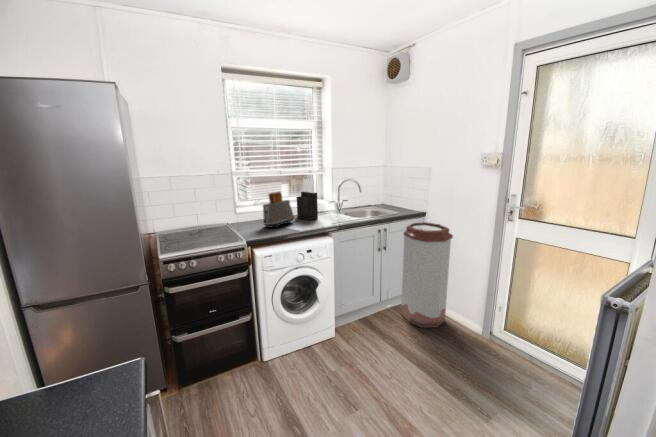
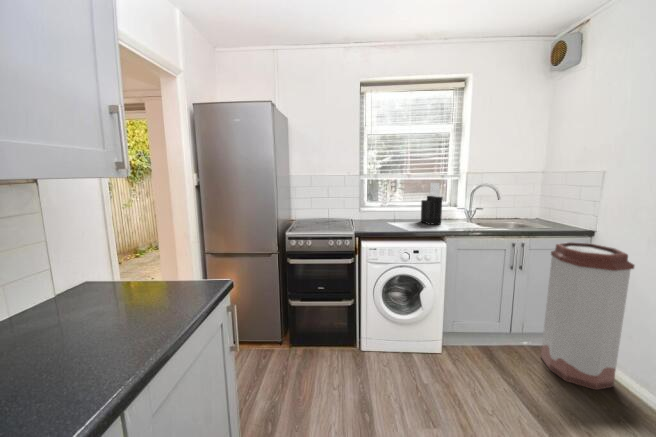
toaster: present [263,192,294,228] -> none [380,193,413,227]

